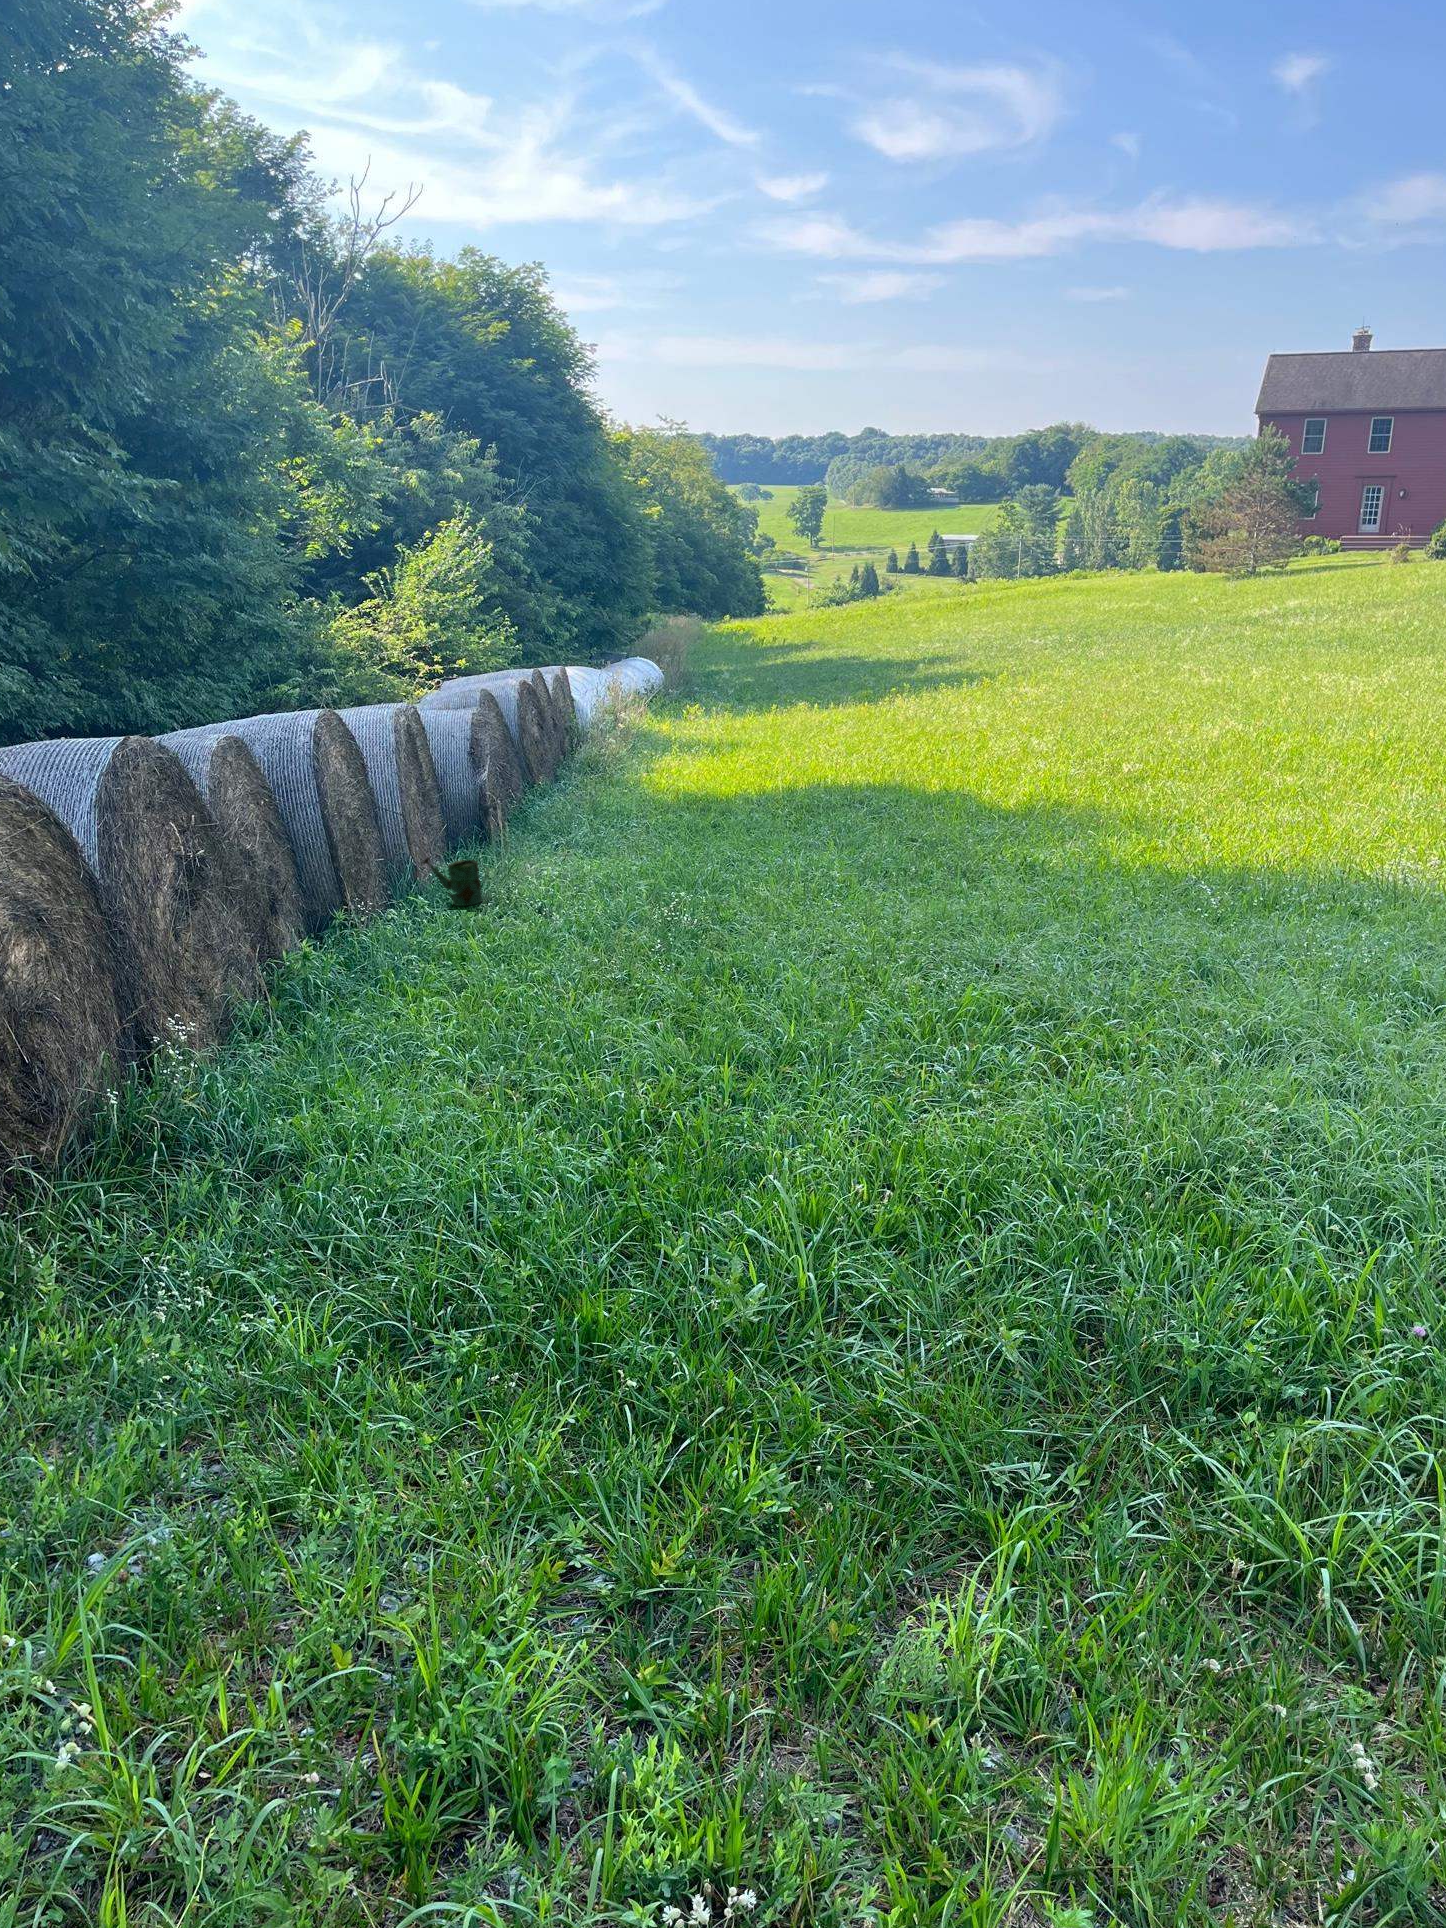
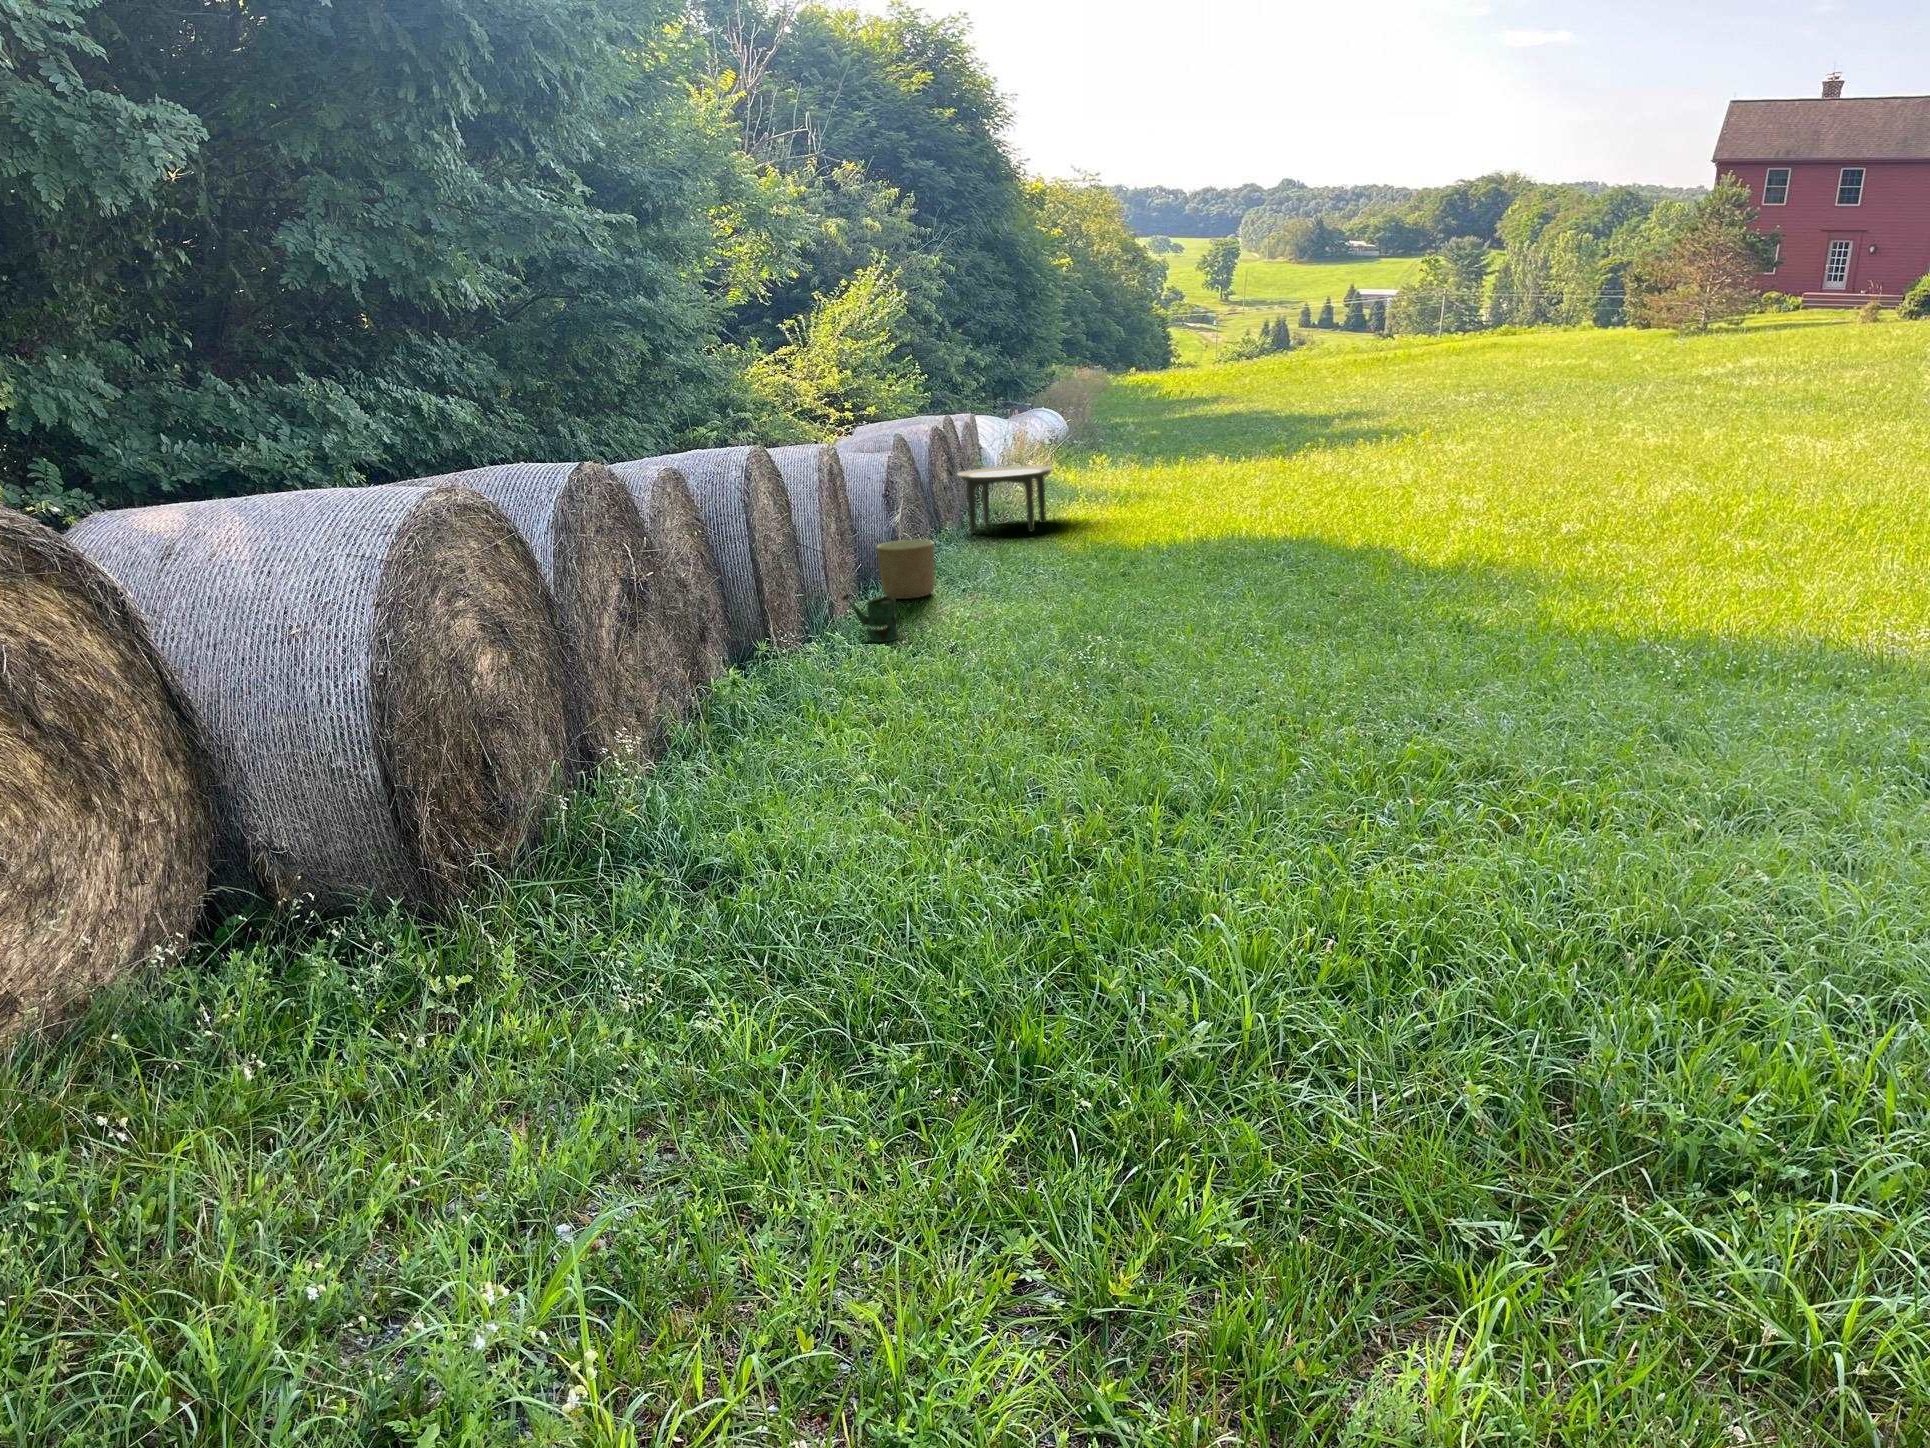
round table: none [546,720,644,789] -> present [958,465,1054,533]
planter: none [461,799,522,860] -> present [877,540,935,599]

